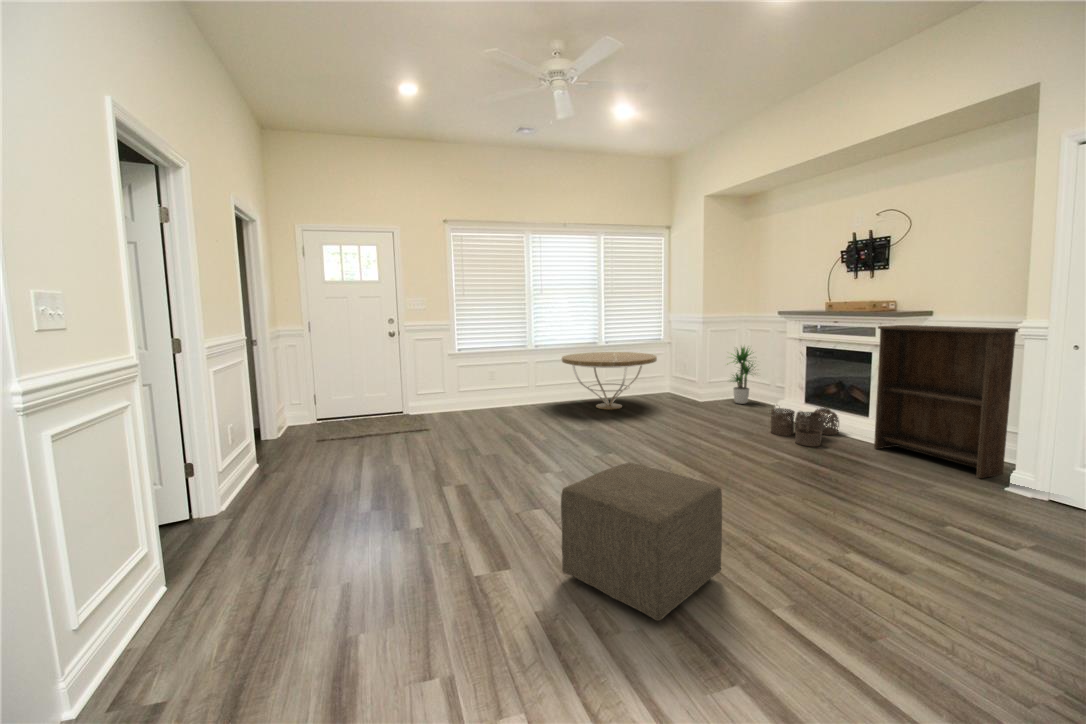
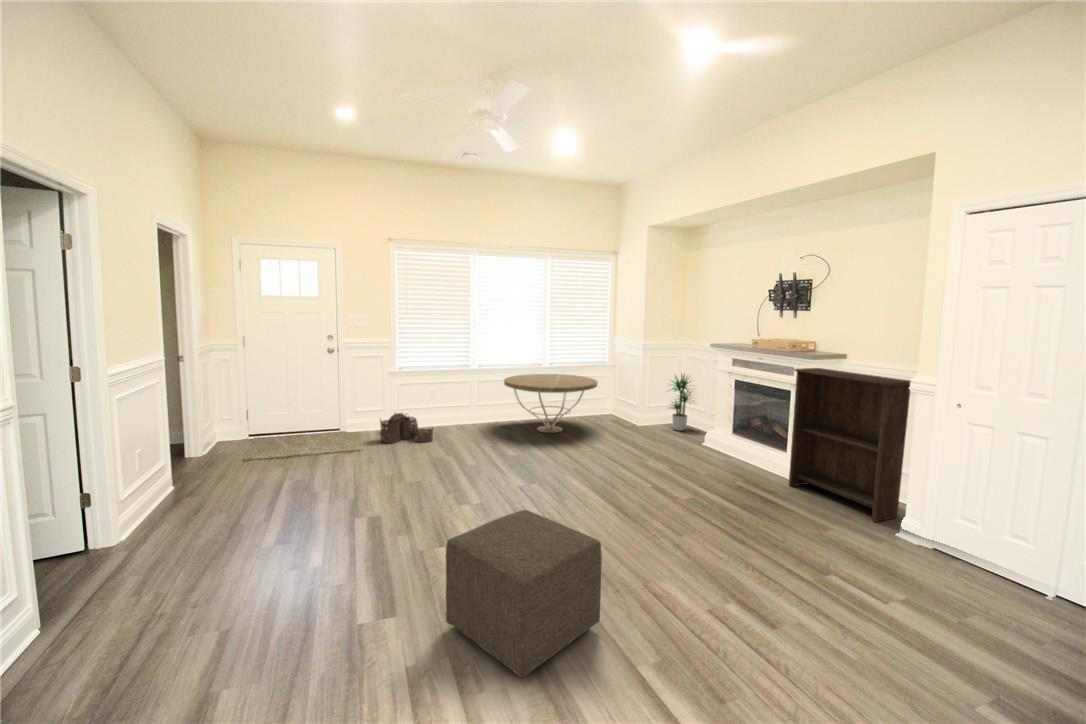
woven basket: present [771,408,839,446] -> present [380,413,433,443]

